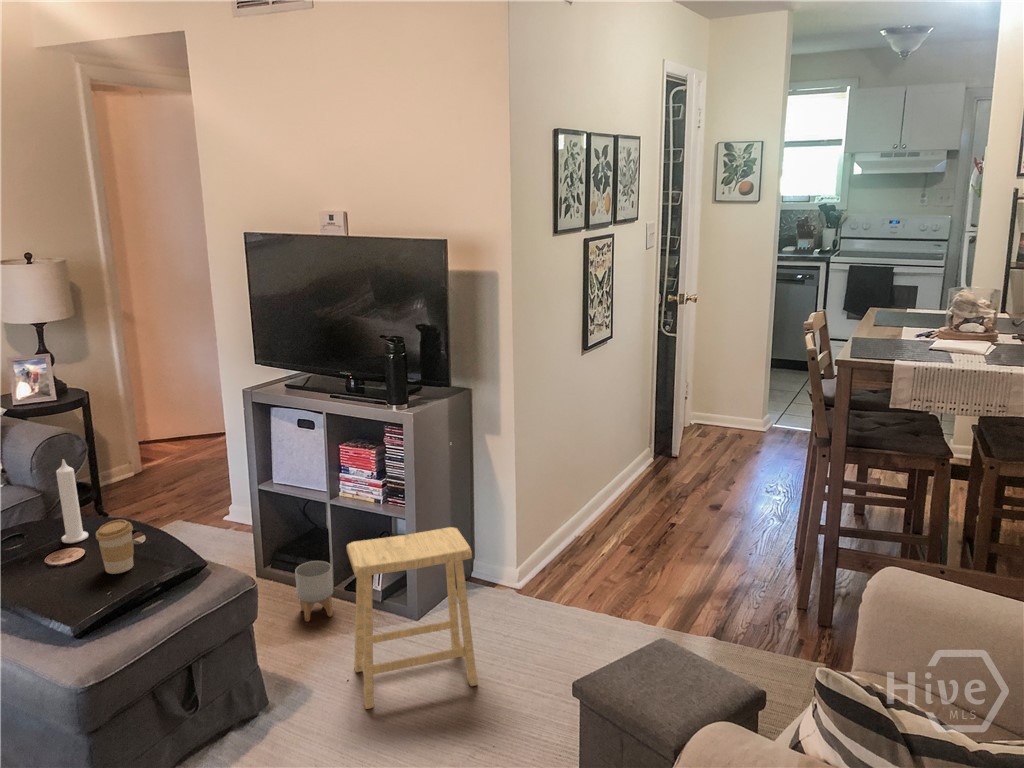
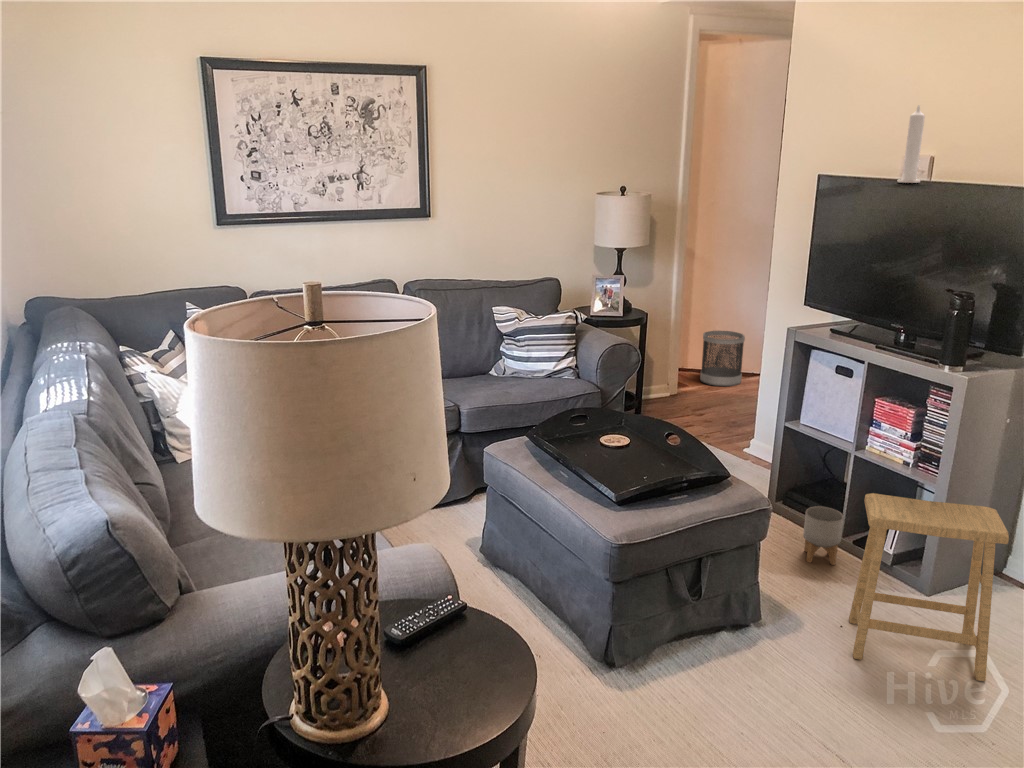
wastebasket: none [159,395,210,455] -> present [700,331,745,386]
candle: present [56,460,88,543] -> present [898,105,925,183]
coffee cup: present [96,520,134,574] -> none [645,419,675,463]

